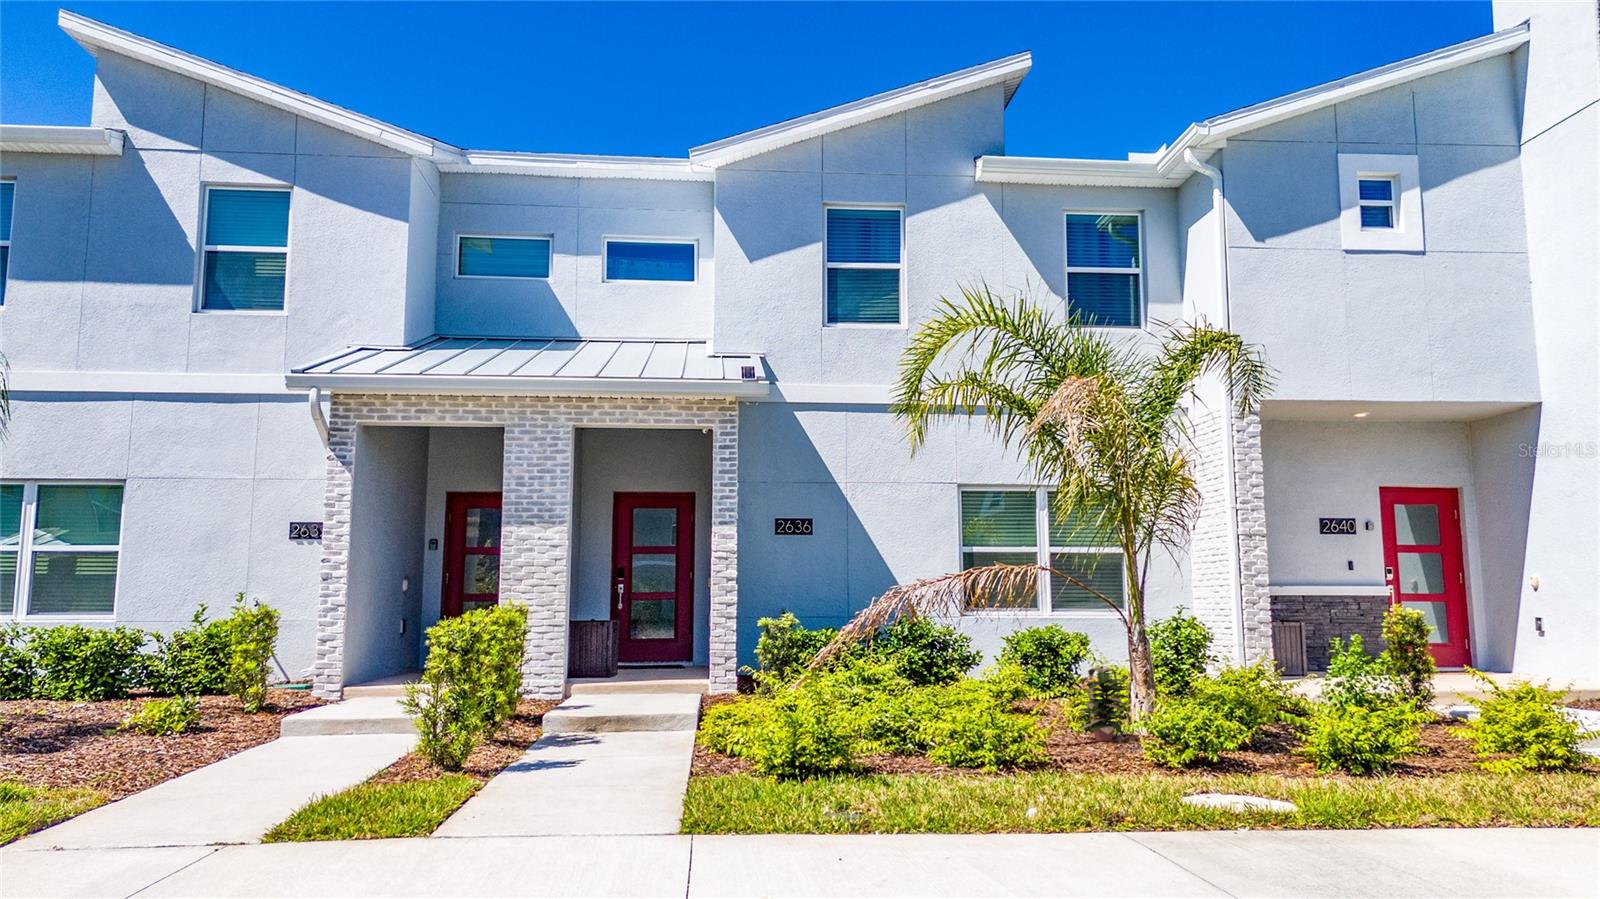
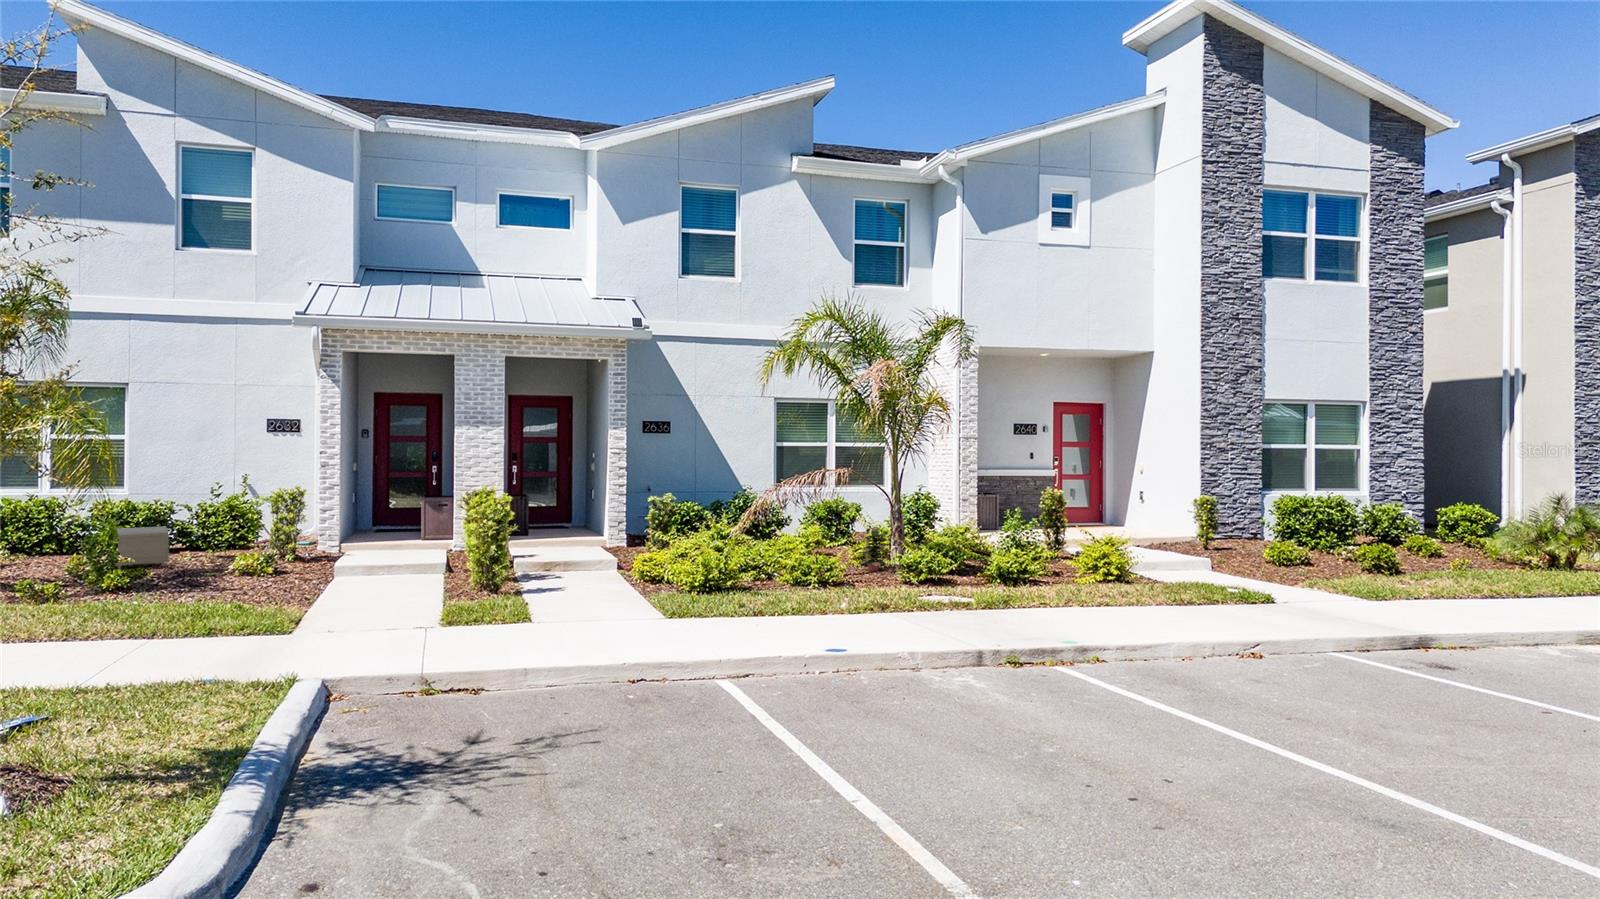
storage bench: none [42,658,129,715] -> present [116,526,169,569]

